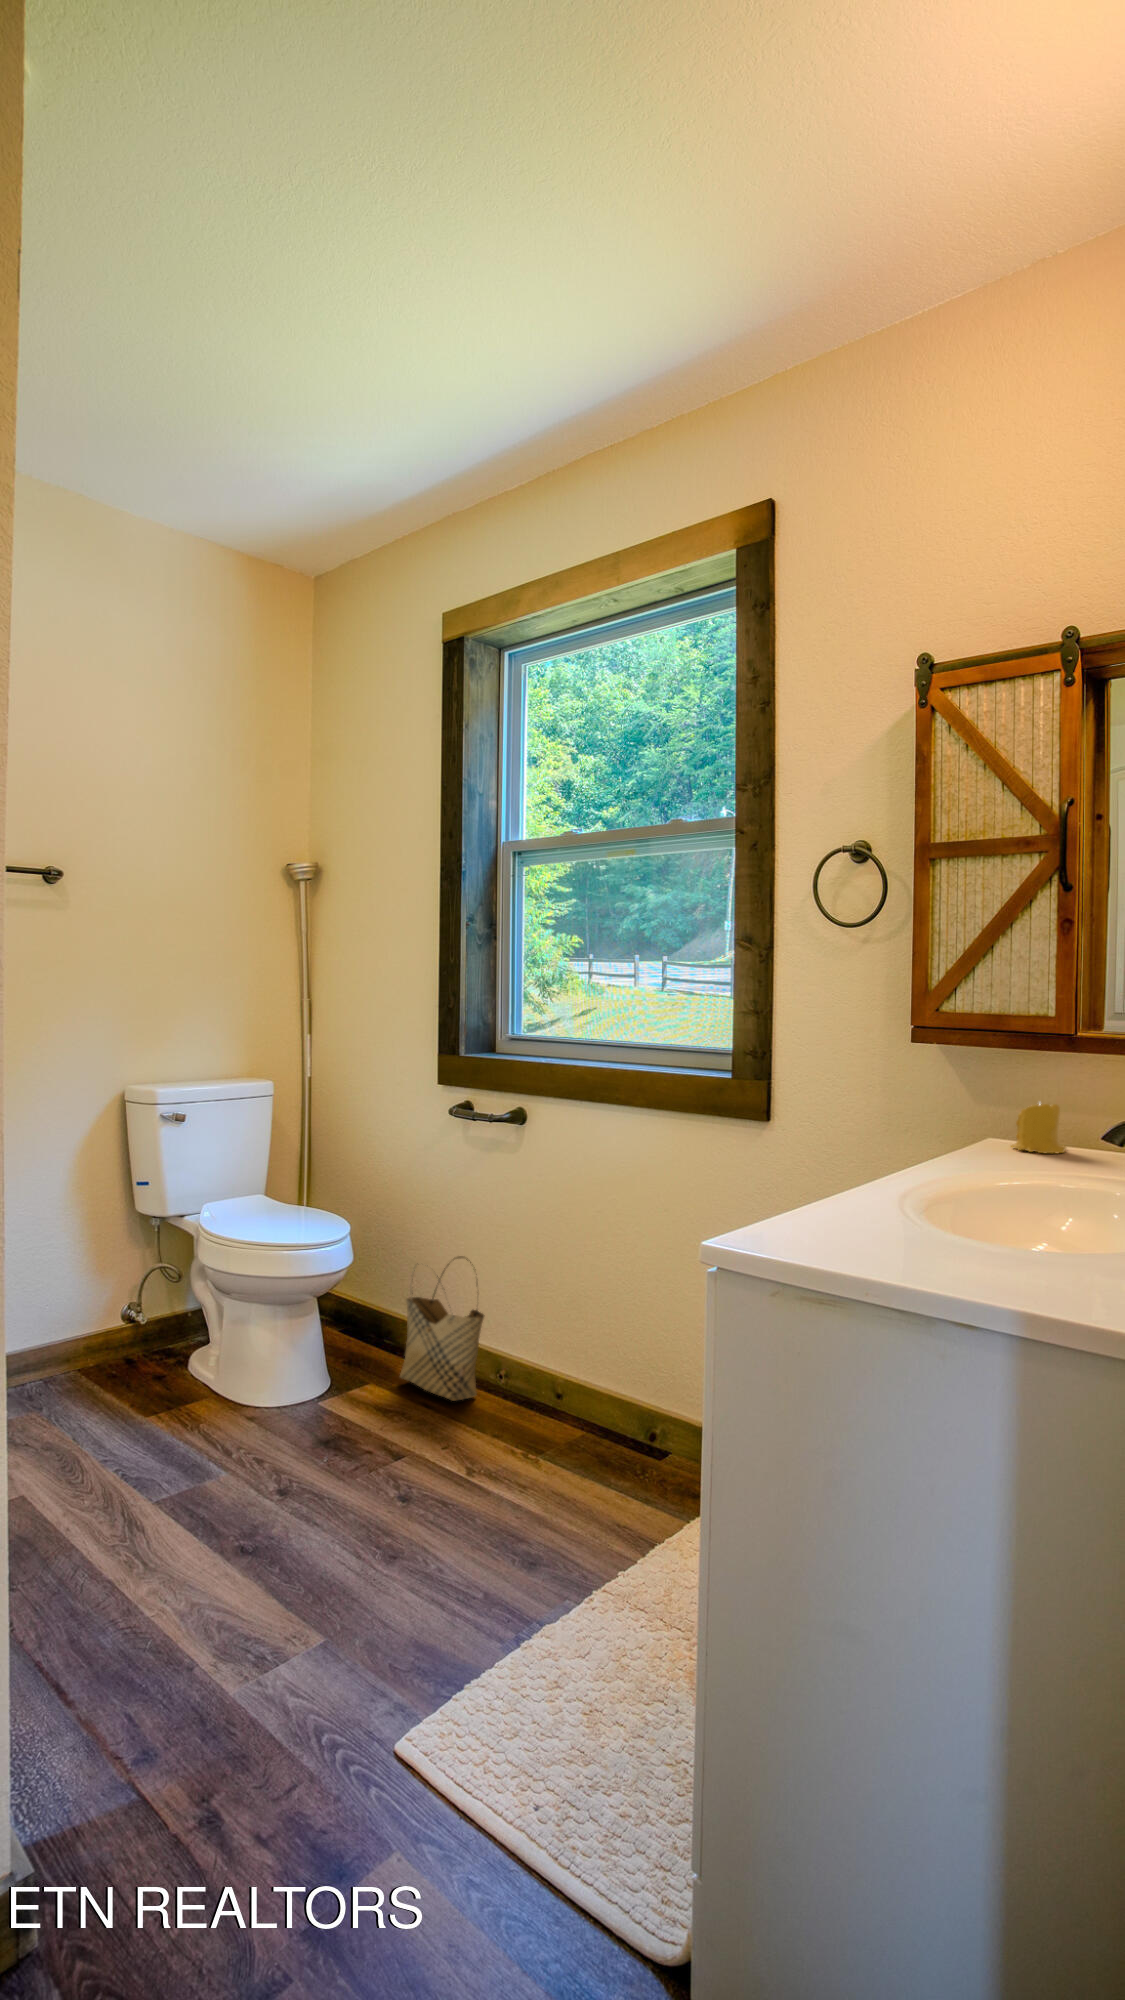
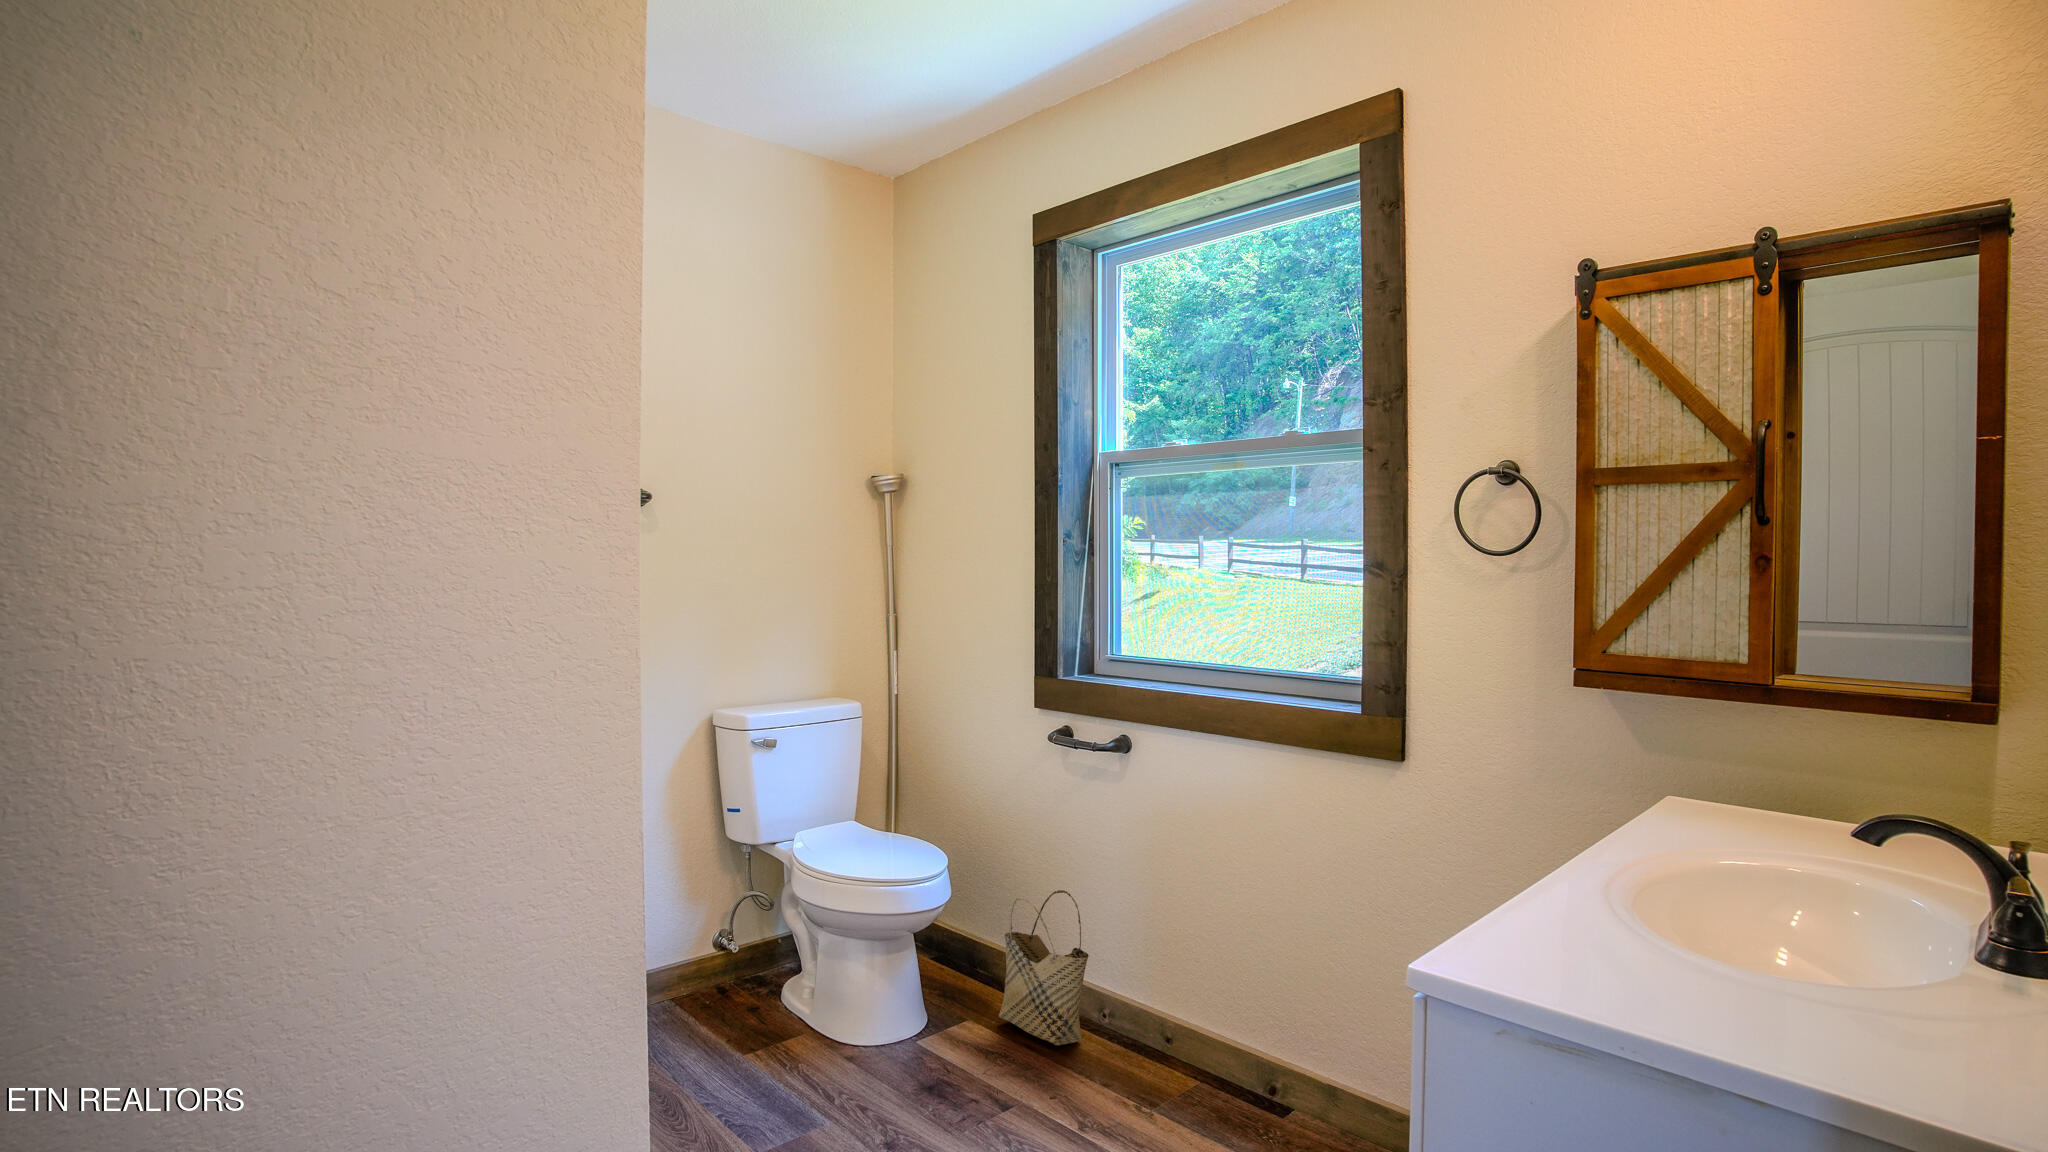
candle: present [1011,1104,1066,1154] -> none [1695,755,1762,817]

